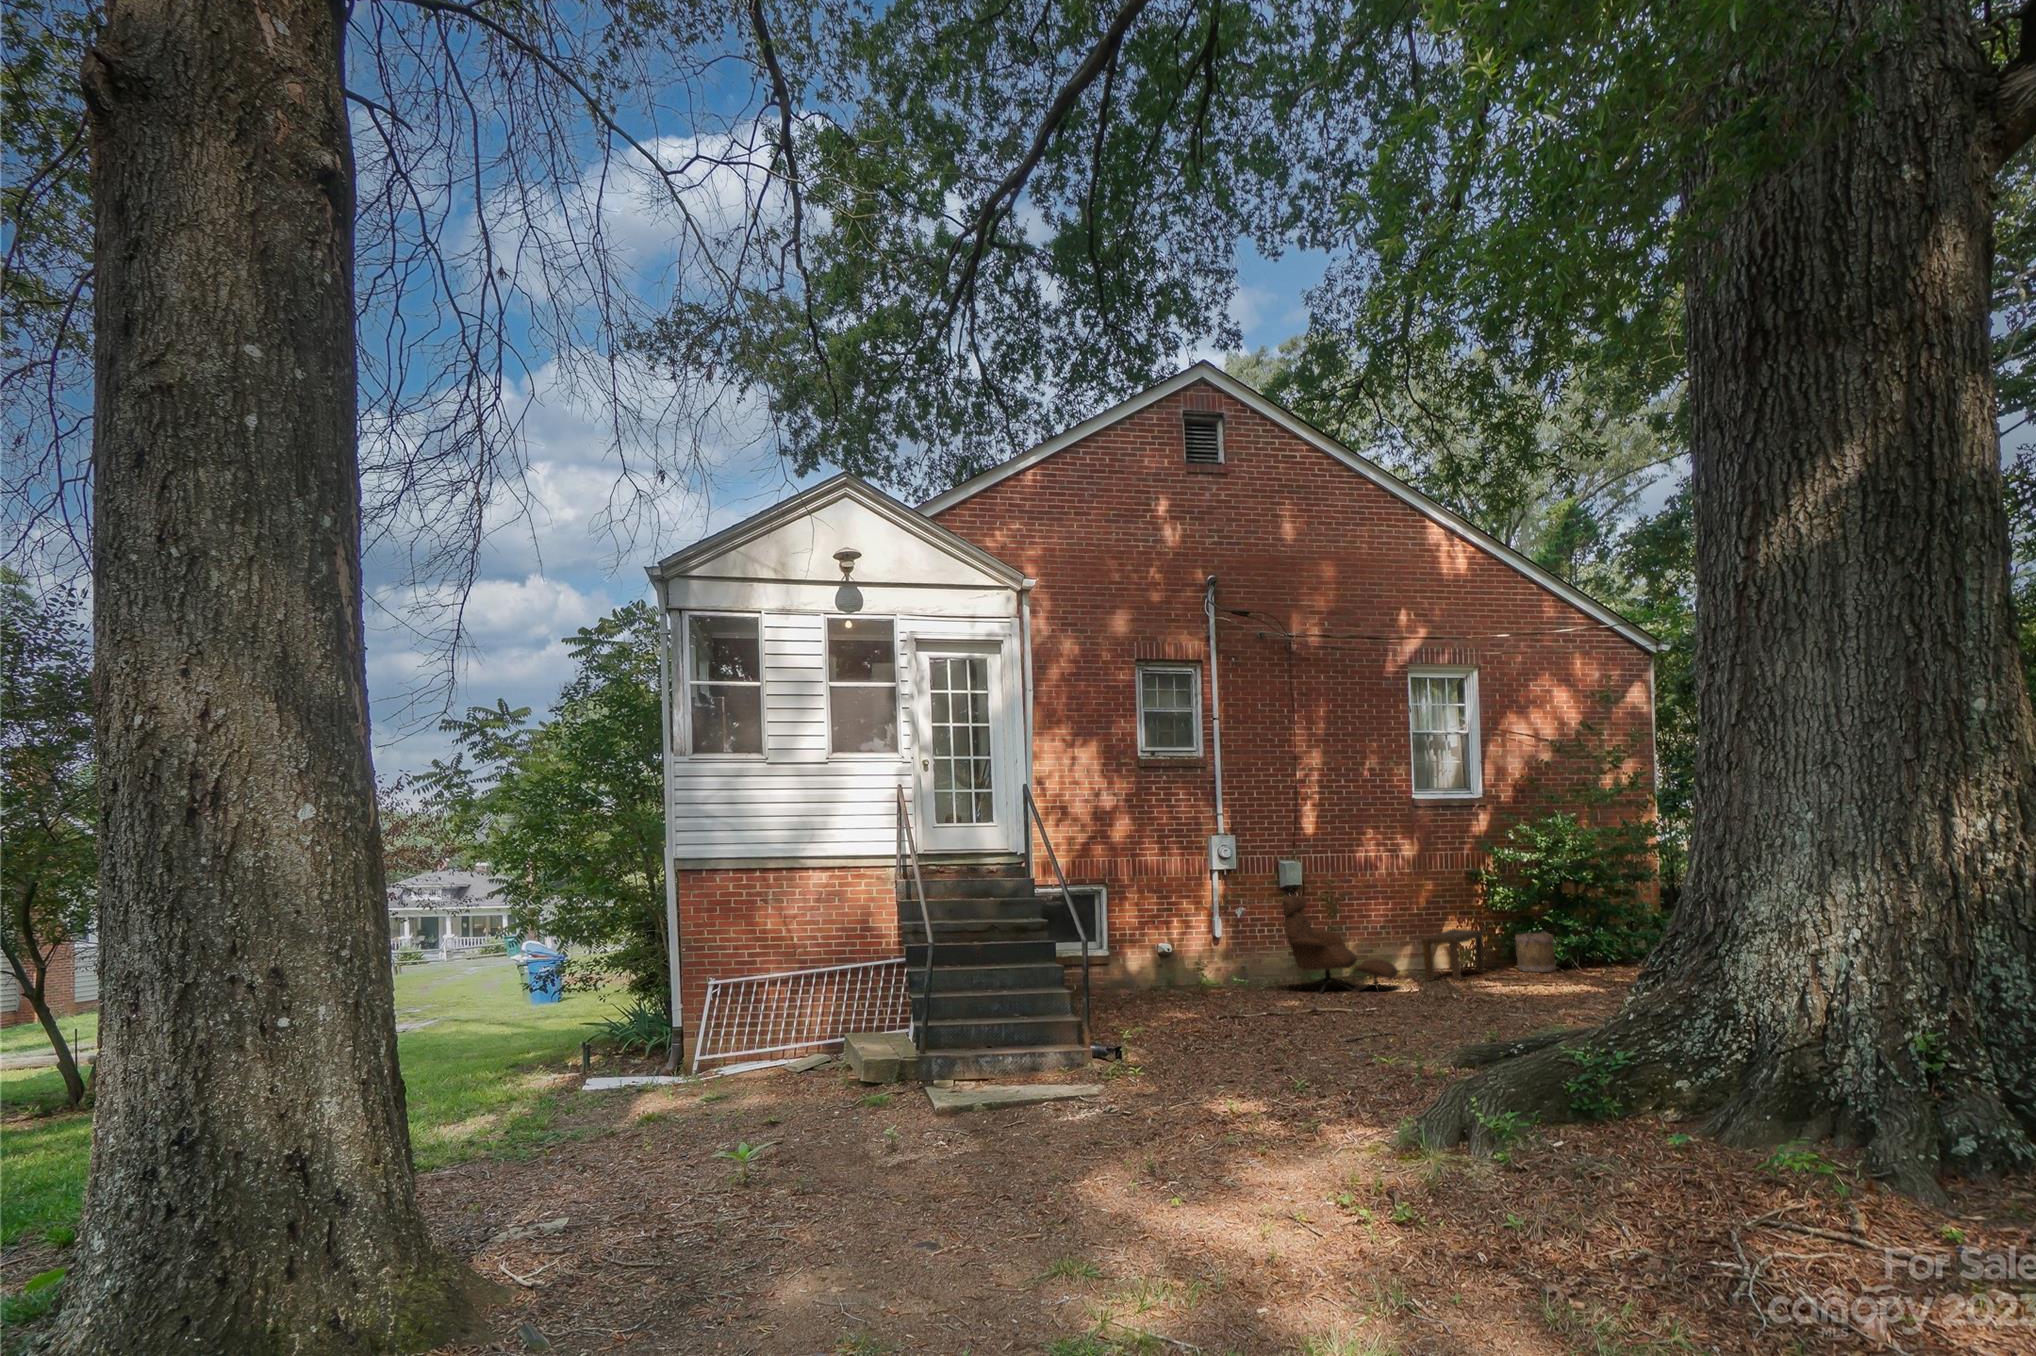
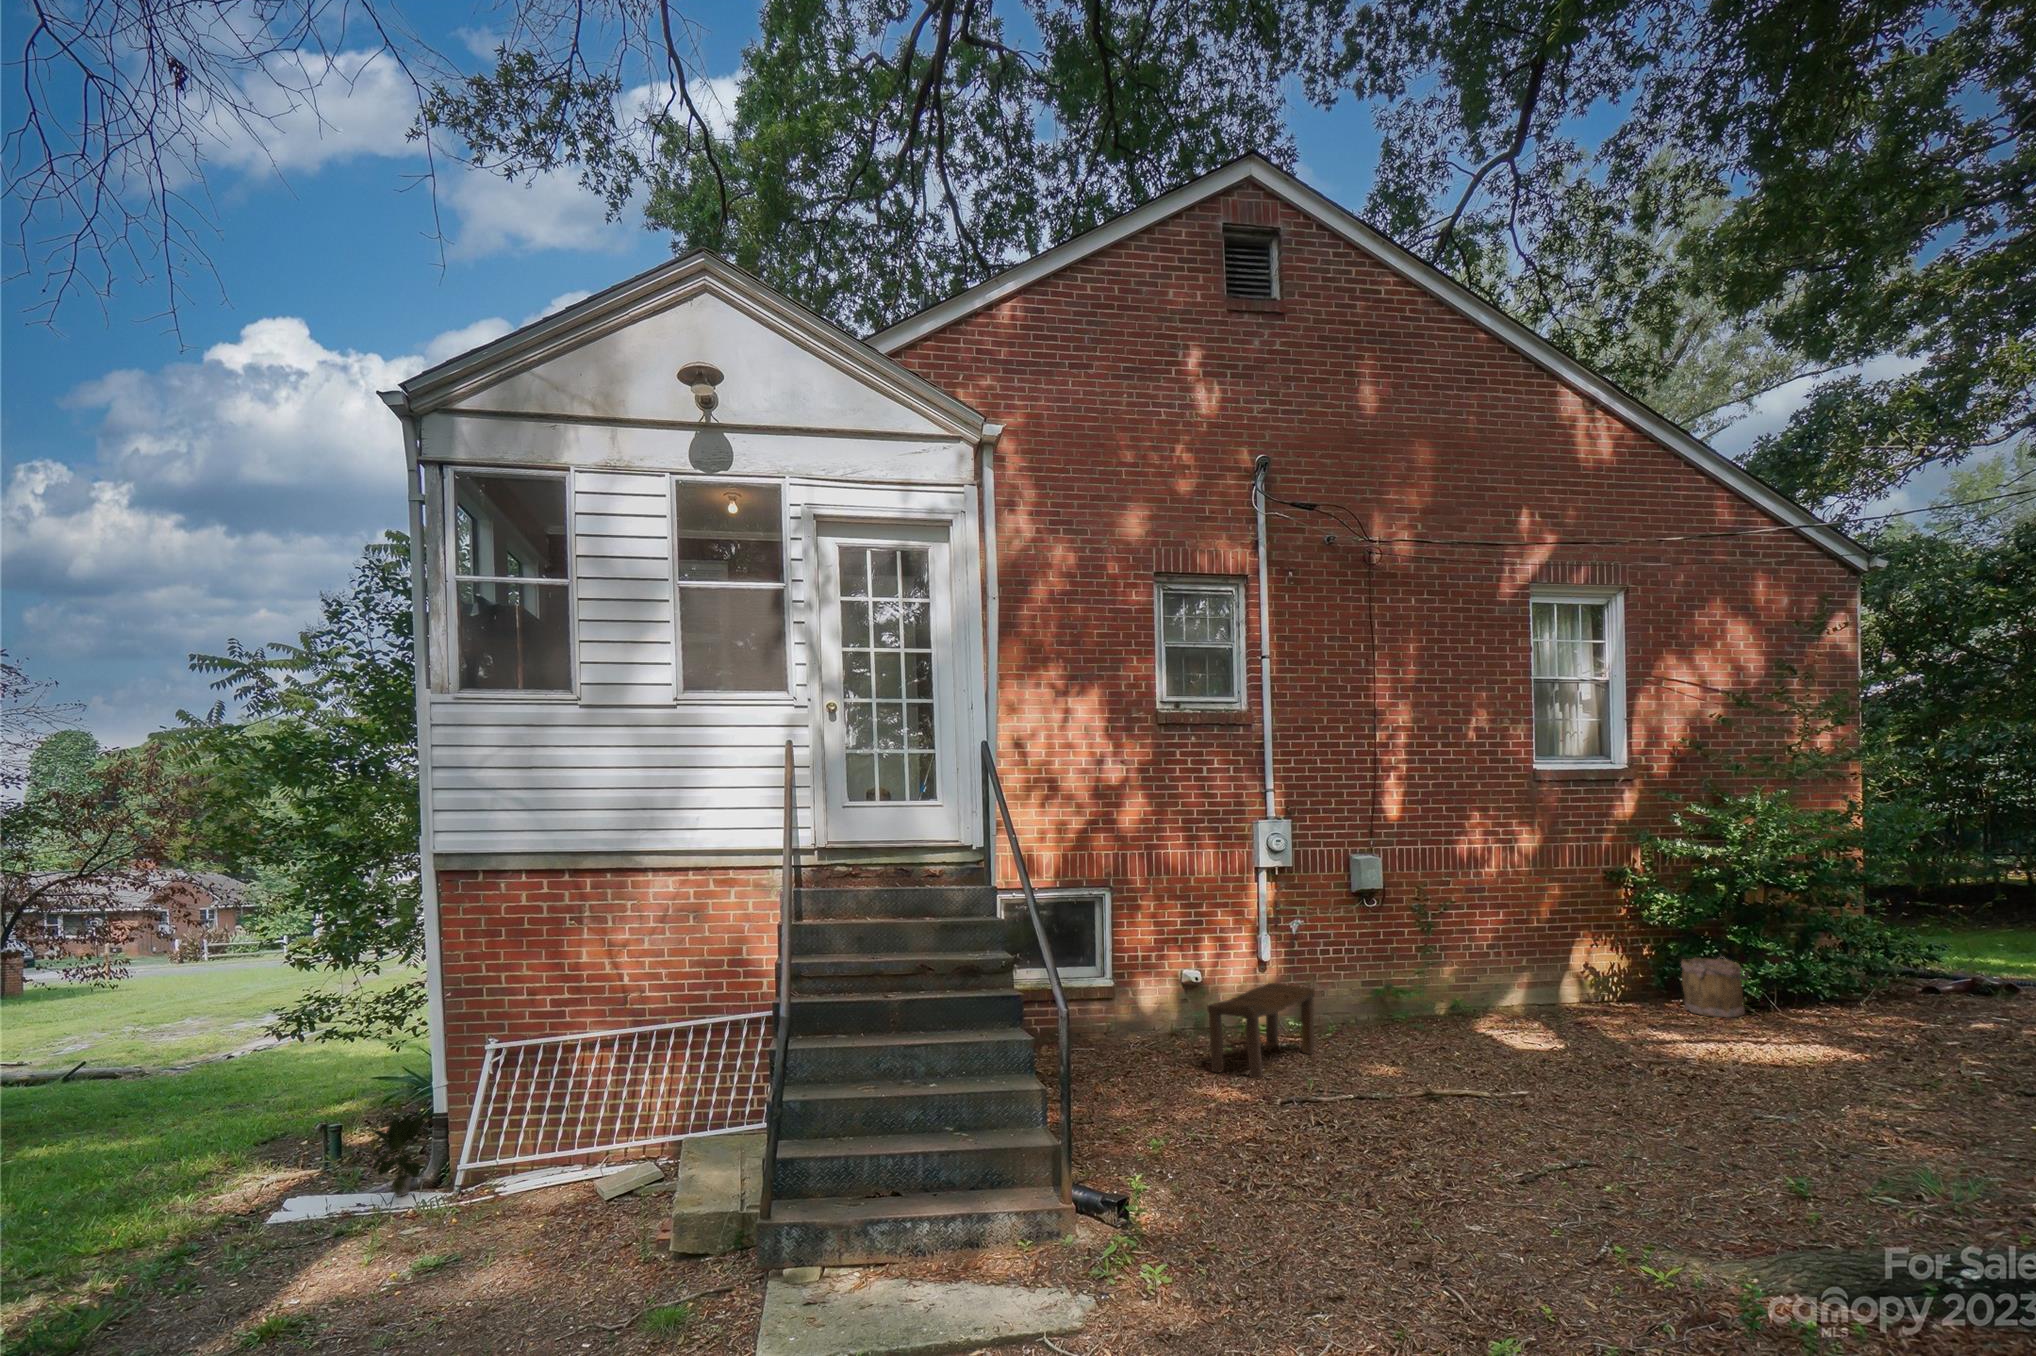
lounge chair: present [1282,894,1398,994] -> none [1356,901,1529,1056]
bench: present [1421,929,1484,982] -> present [1207,983,1315,1079]
potted plant: none [639,1024,676,1078] -> present [368,1112,426,1197]

